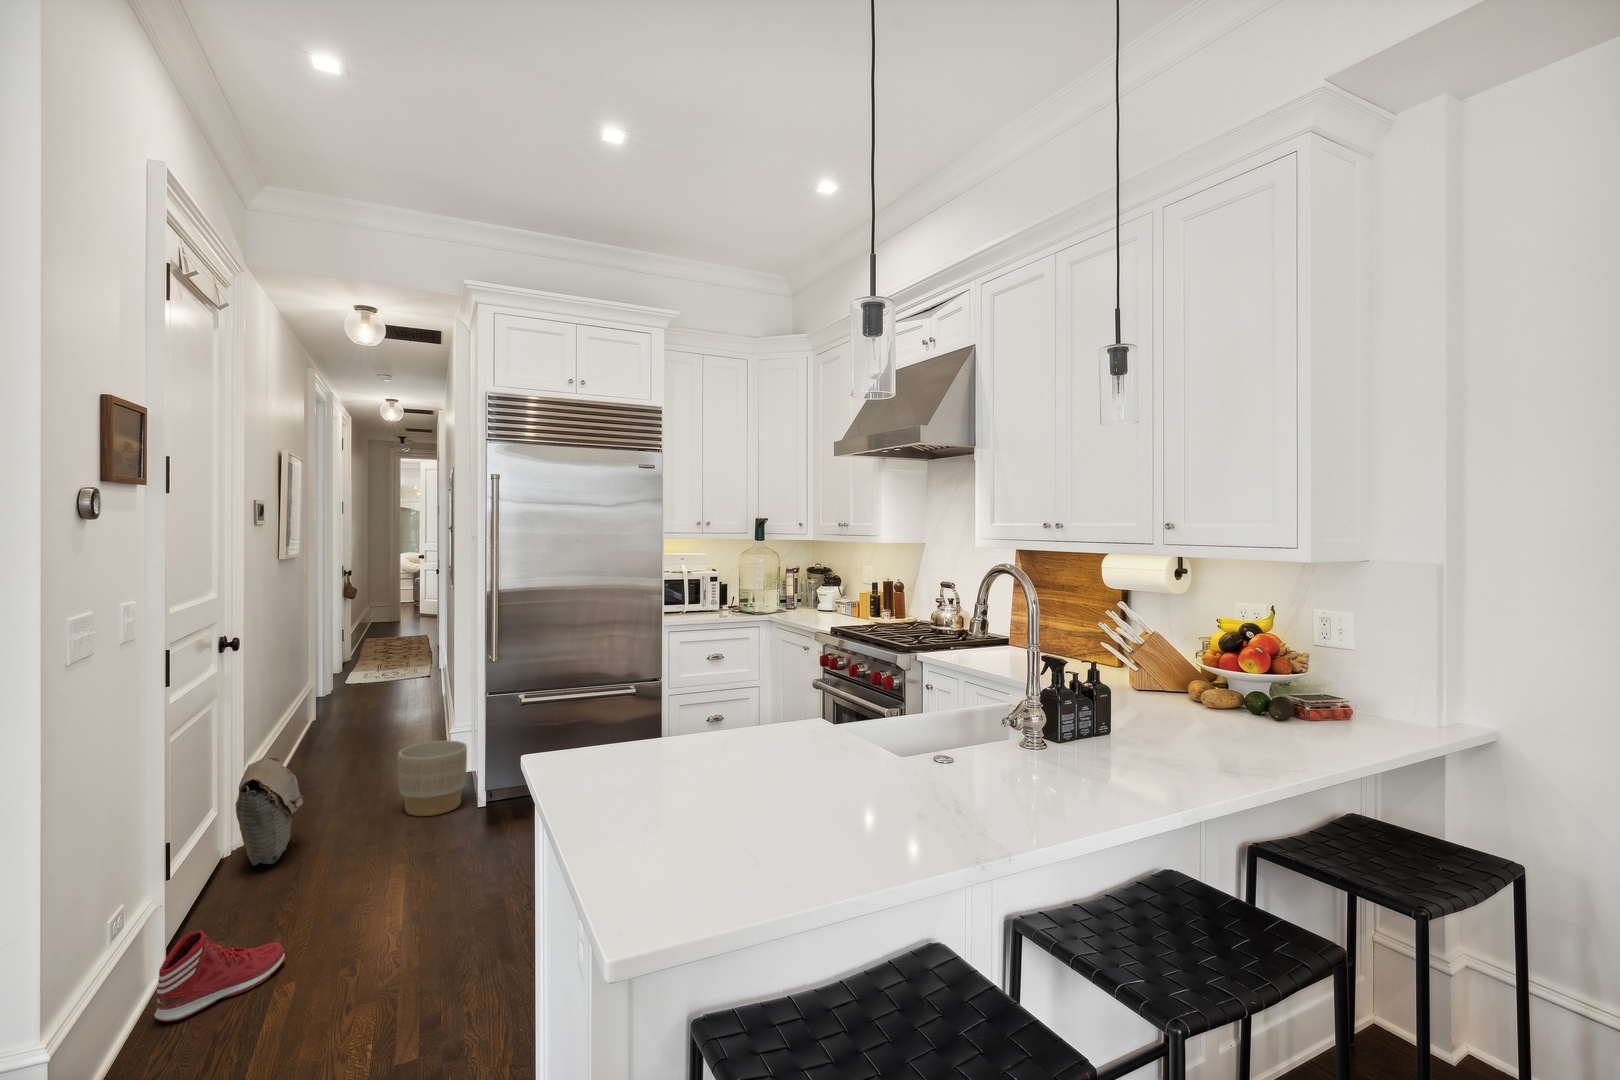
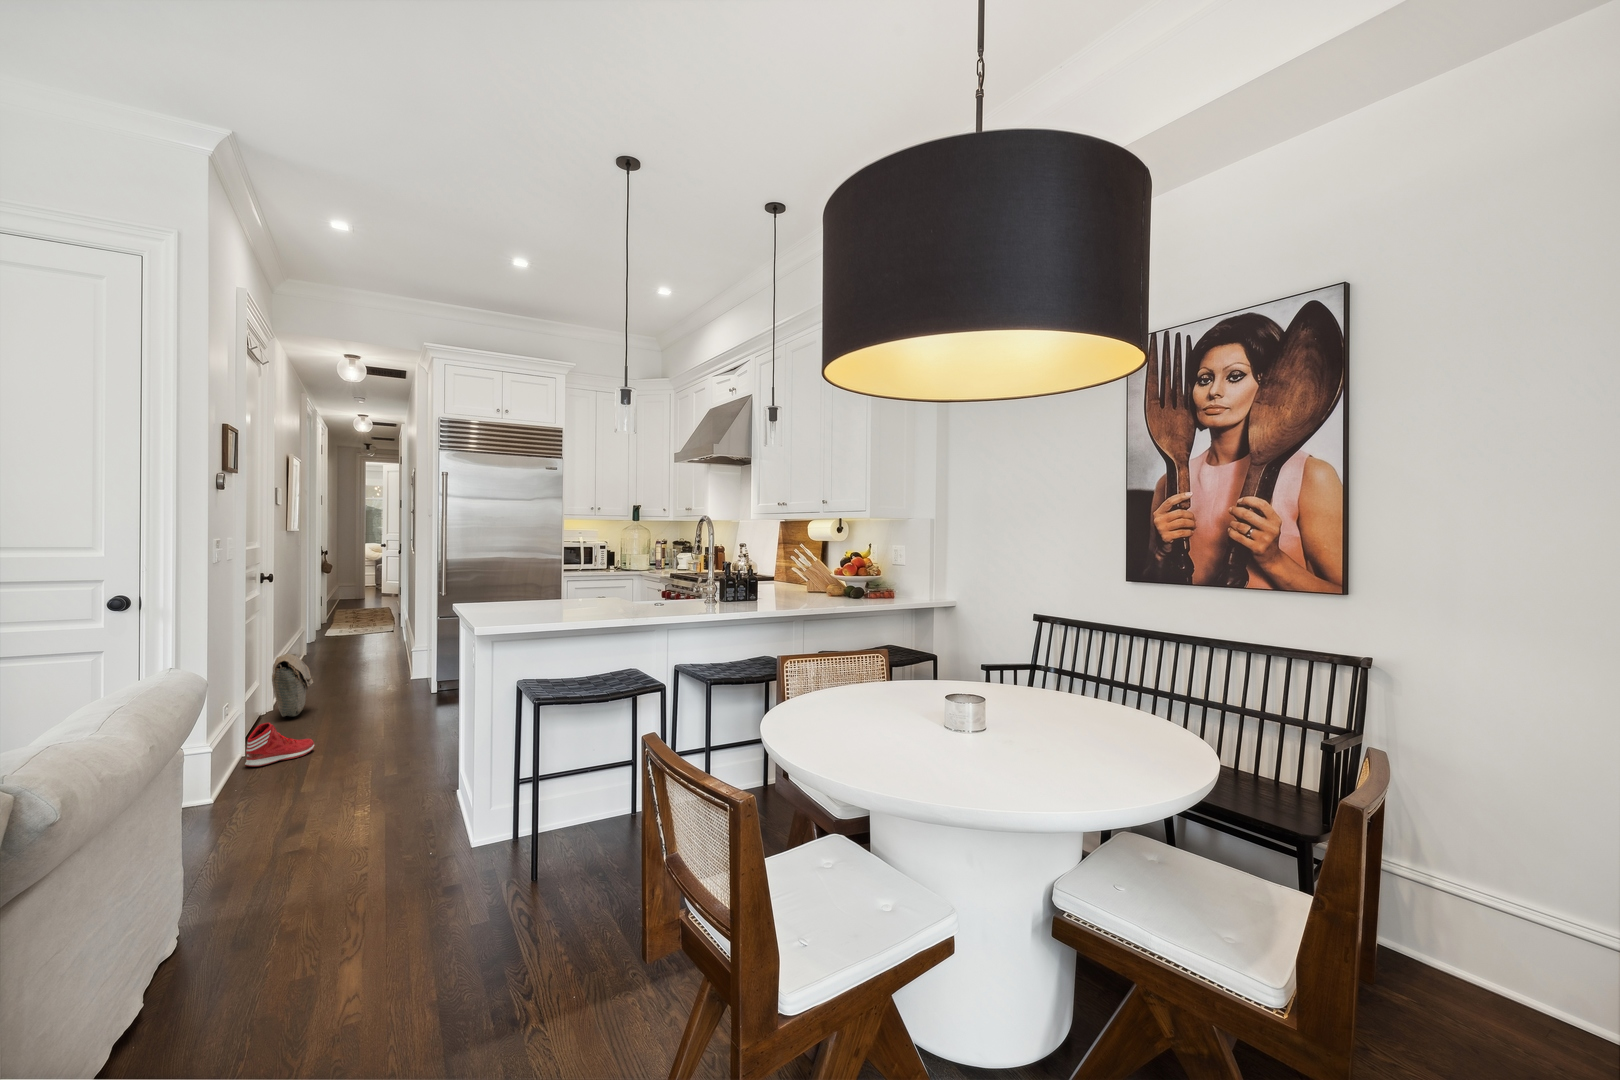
planter: present [398,740,467,816] -> none [376,652,424,699]

